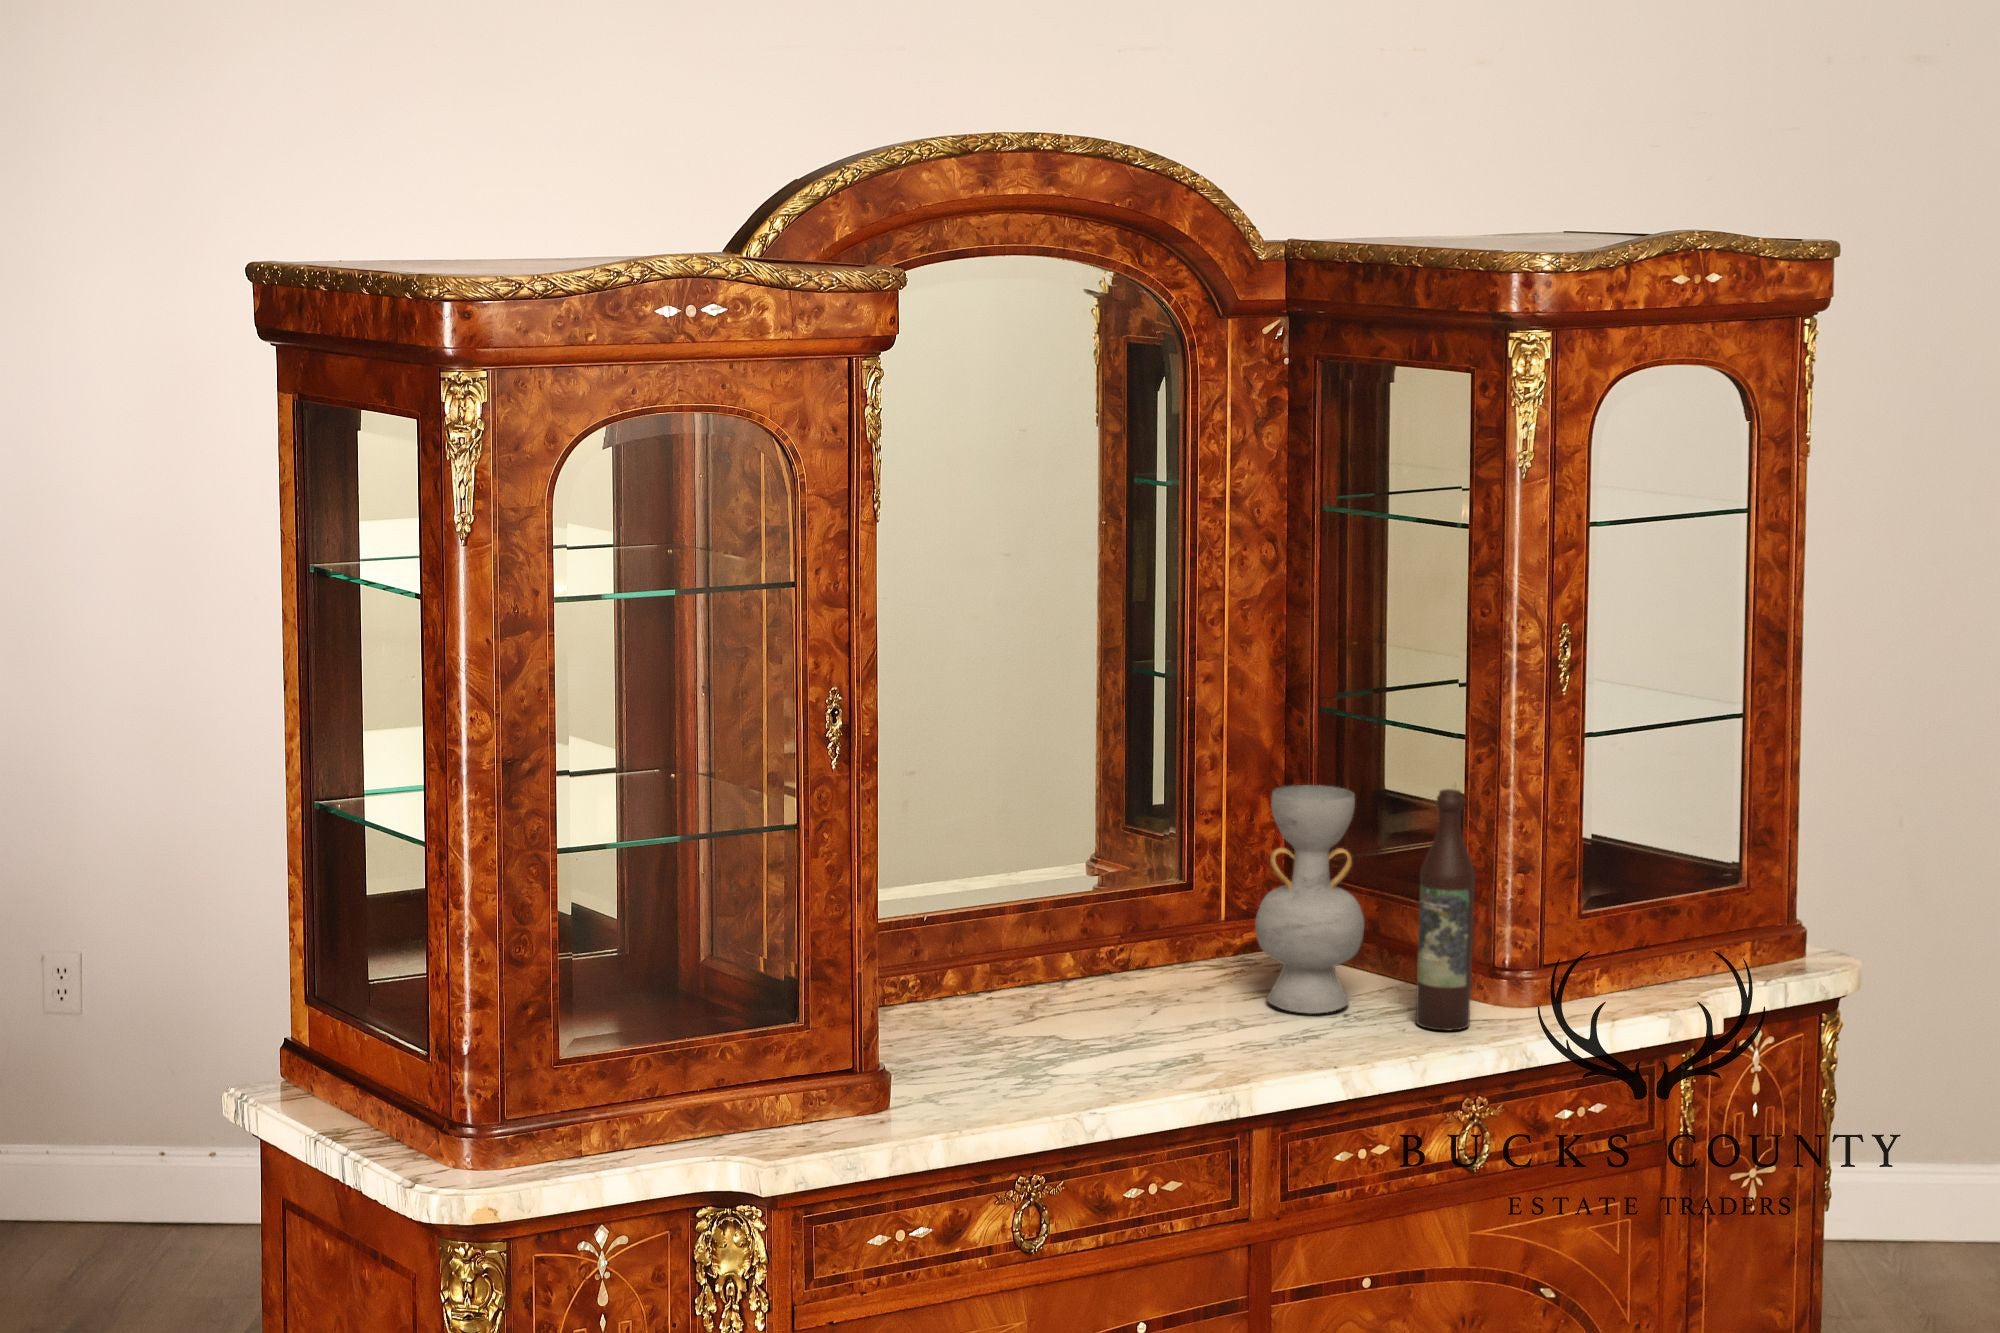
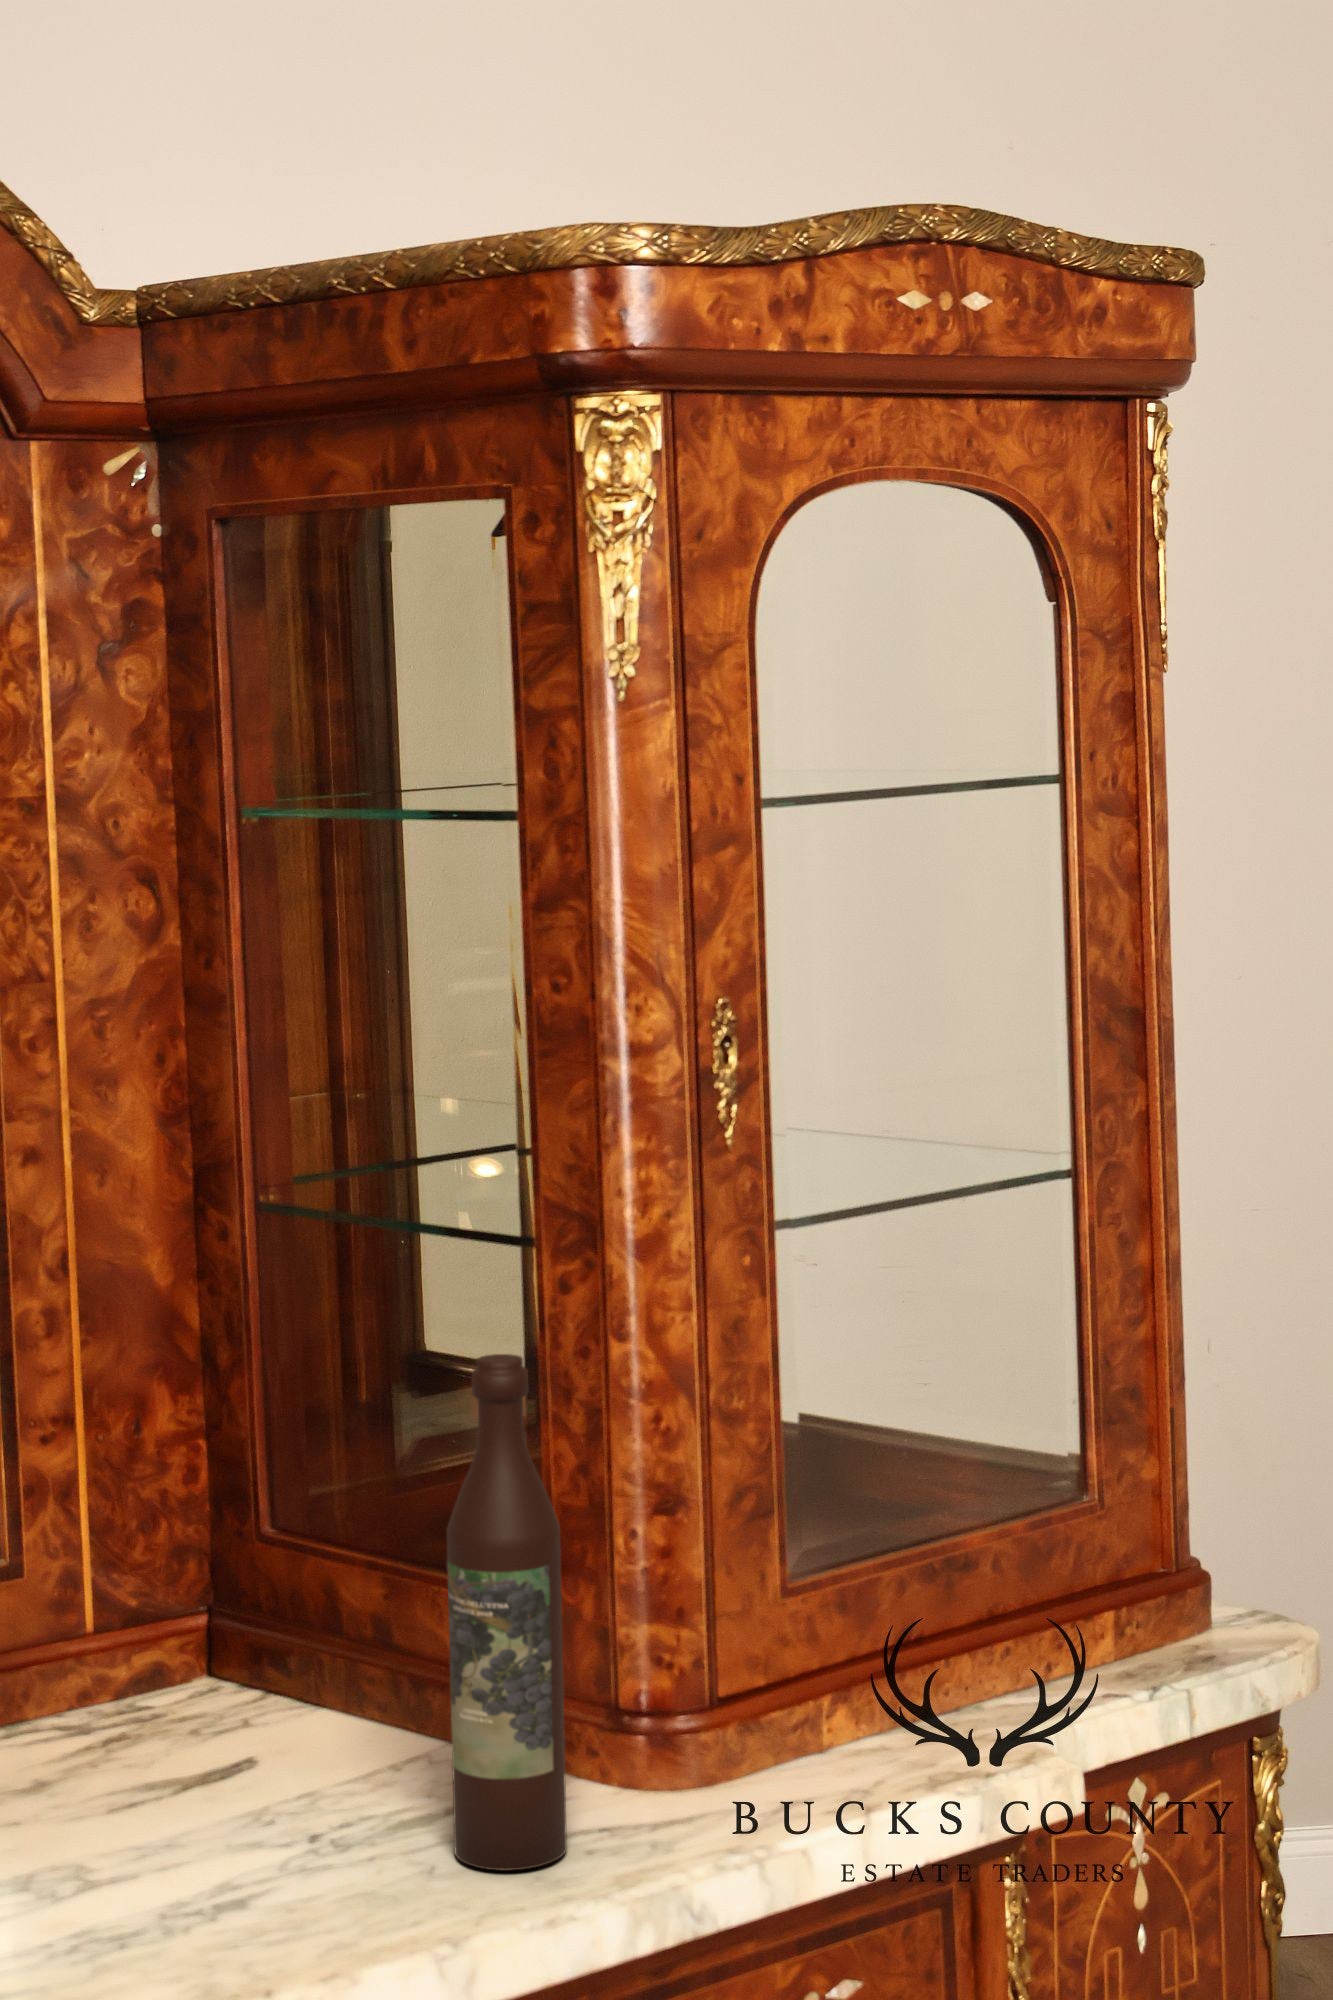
decorative vase: present [1255,785,1364,1014] -> none [111,1358,344,1849]

